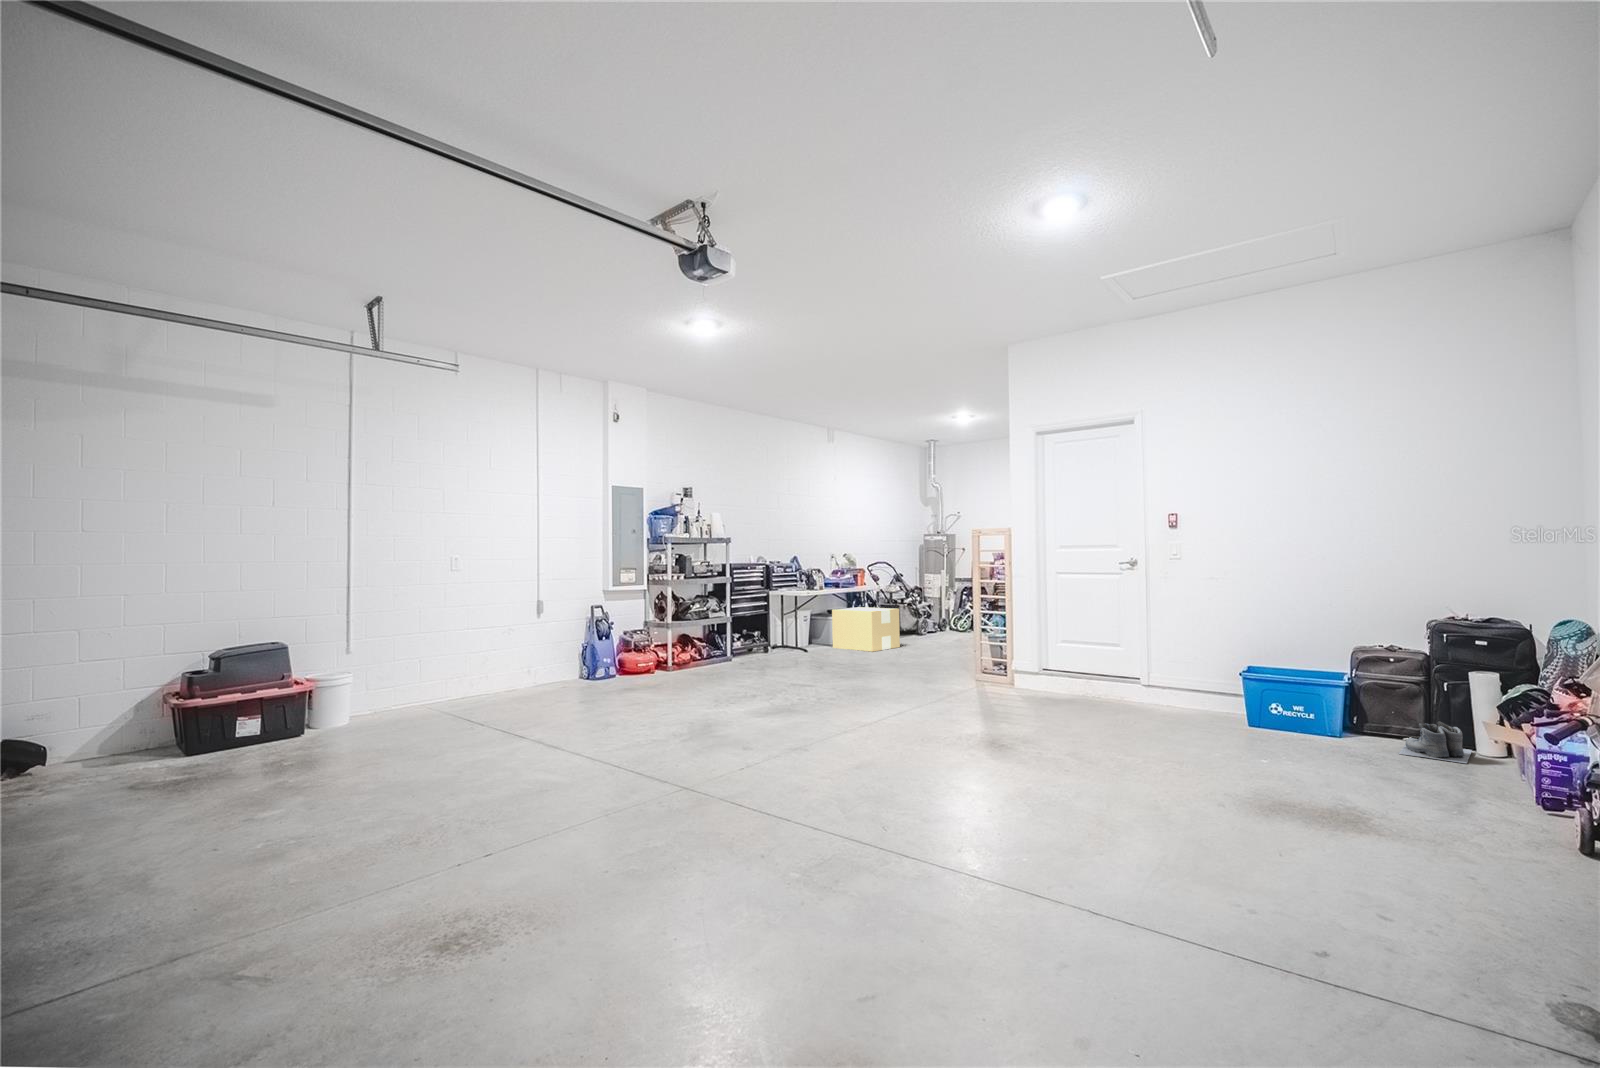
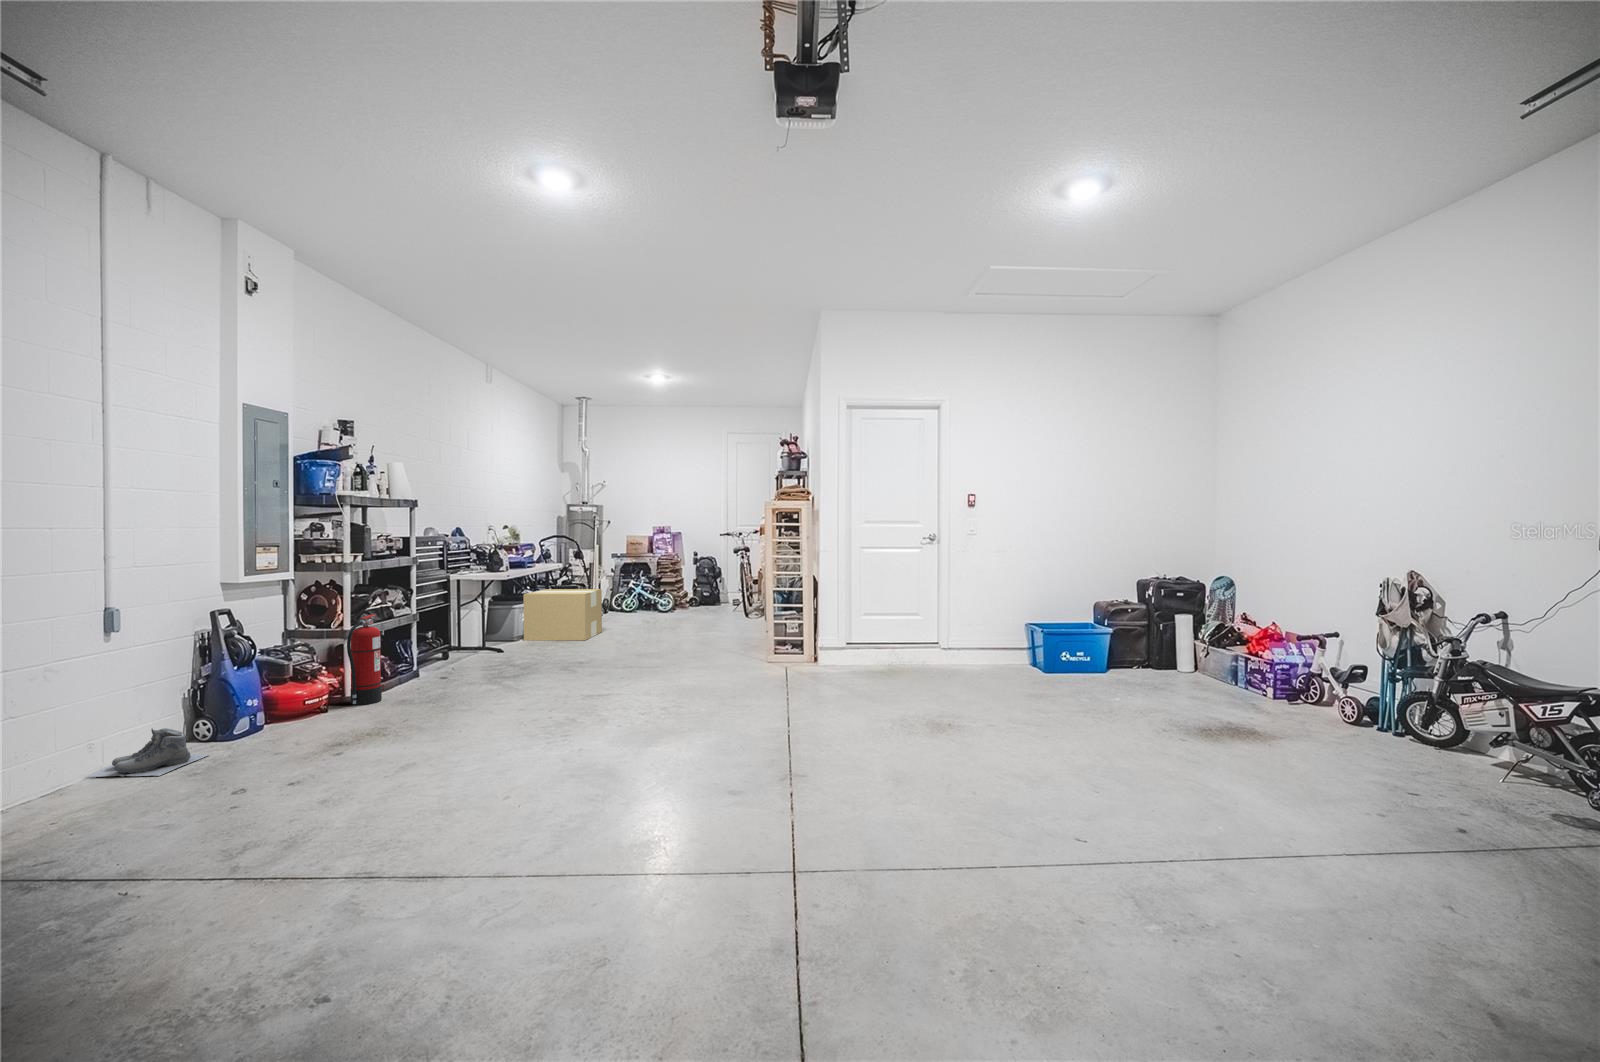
fire extinguisher: none [662,614,685,672] -> present [347,614,382,705]
boots: present [1399,721,1472,763] -> present [86,728,208,777]

